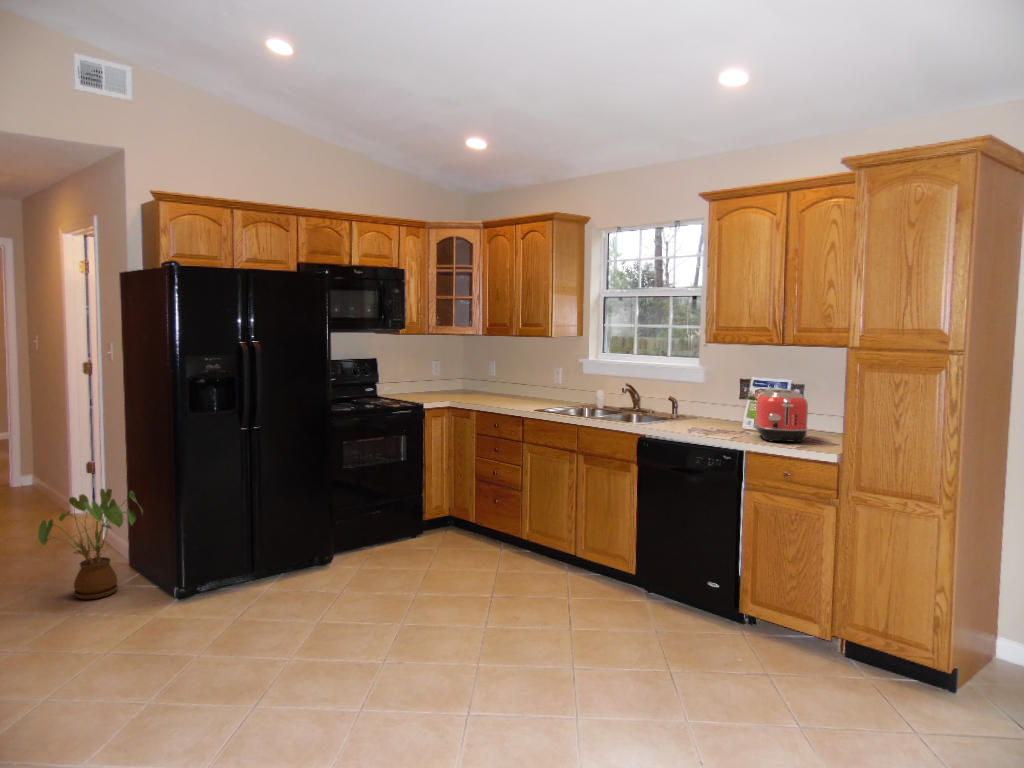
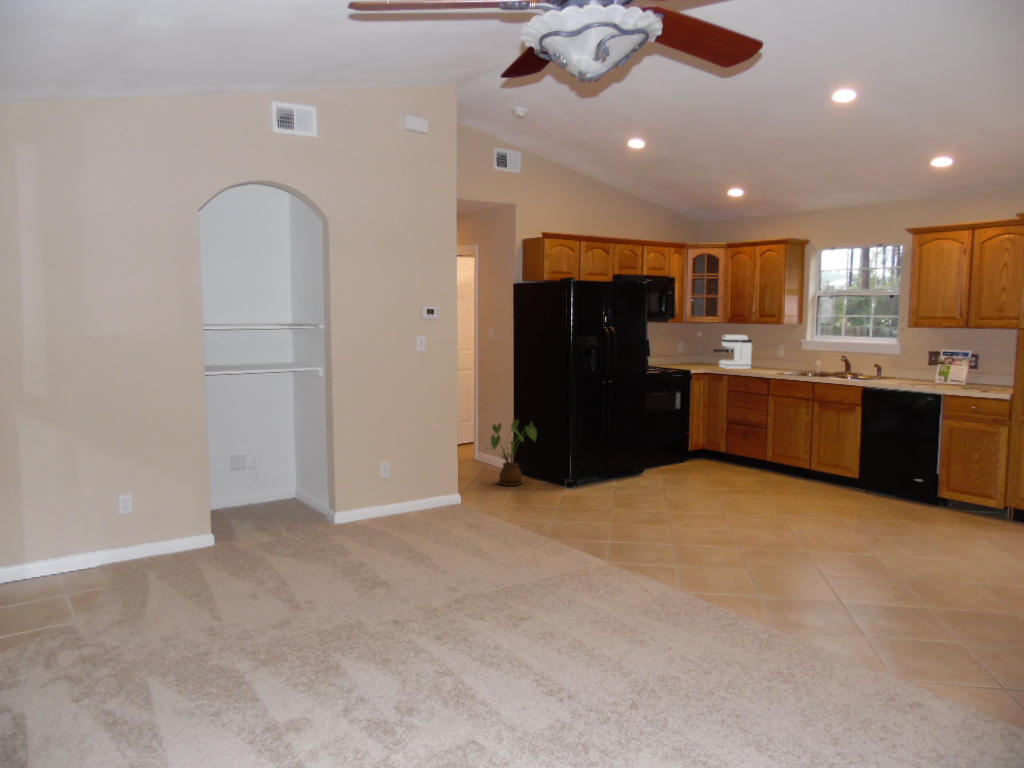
coffee maker: none [464,352,514,402] -> present [713,335,752,369]
toaster: present [755,389,808,443] -> none [946,357,985,390]

